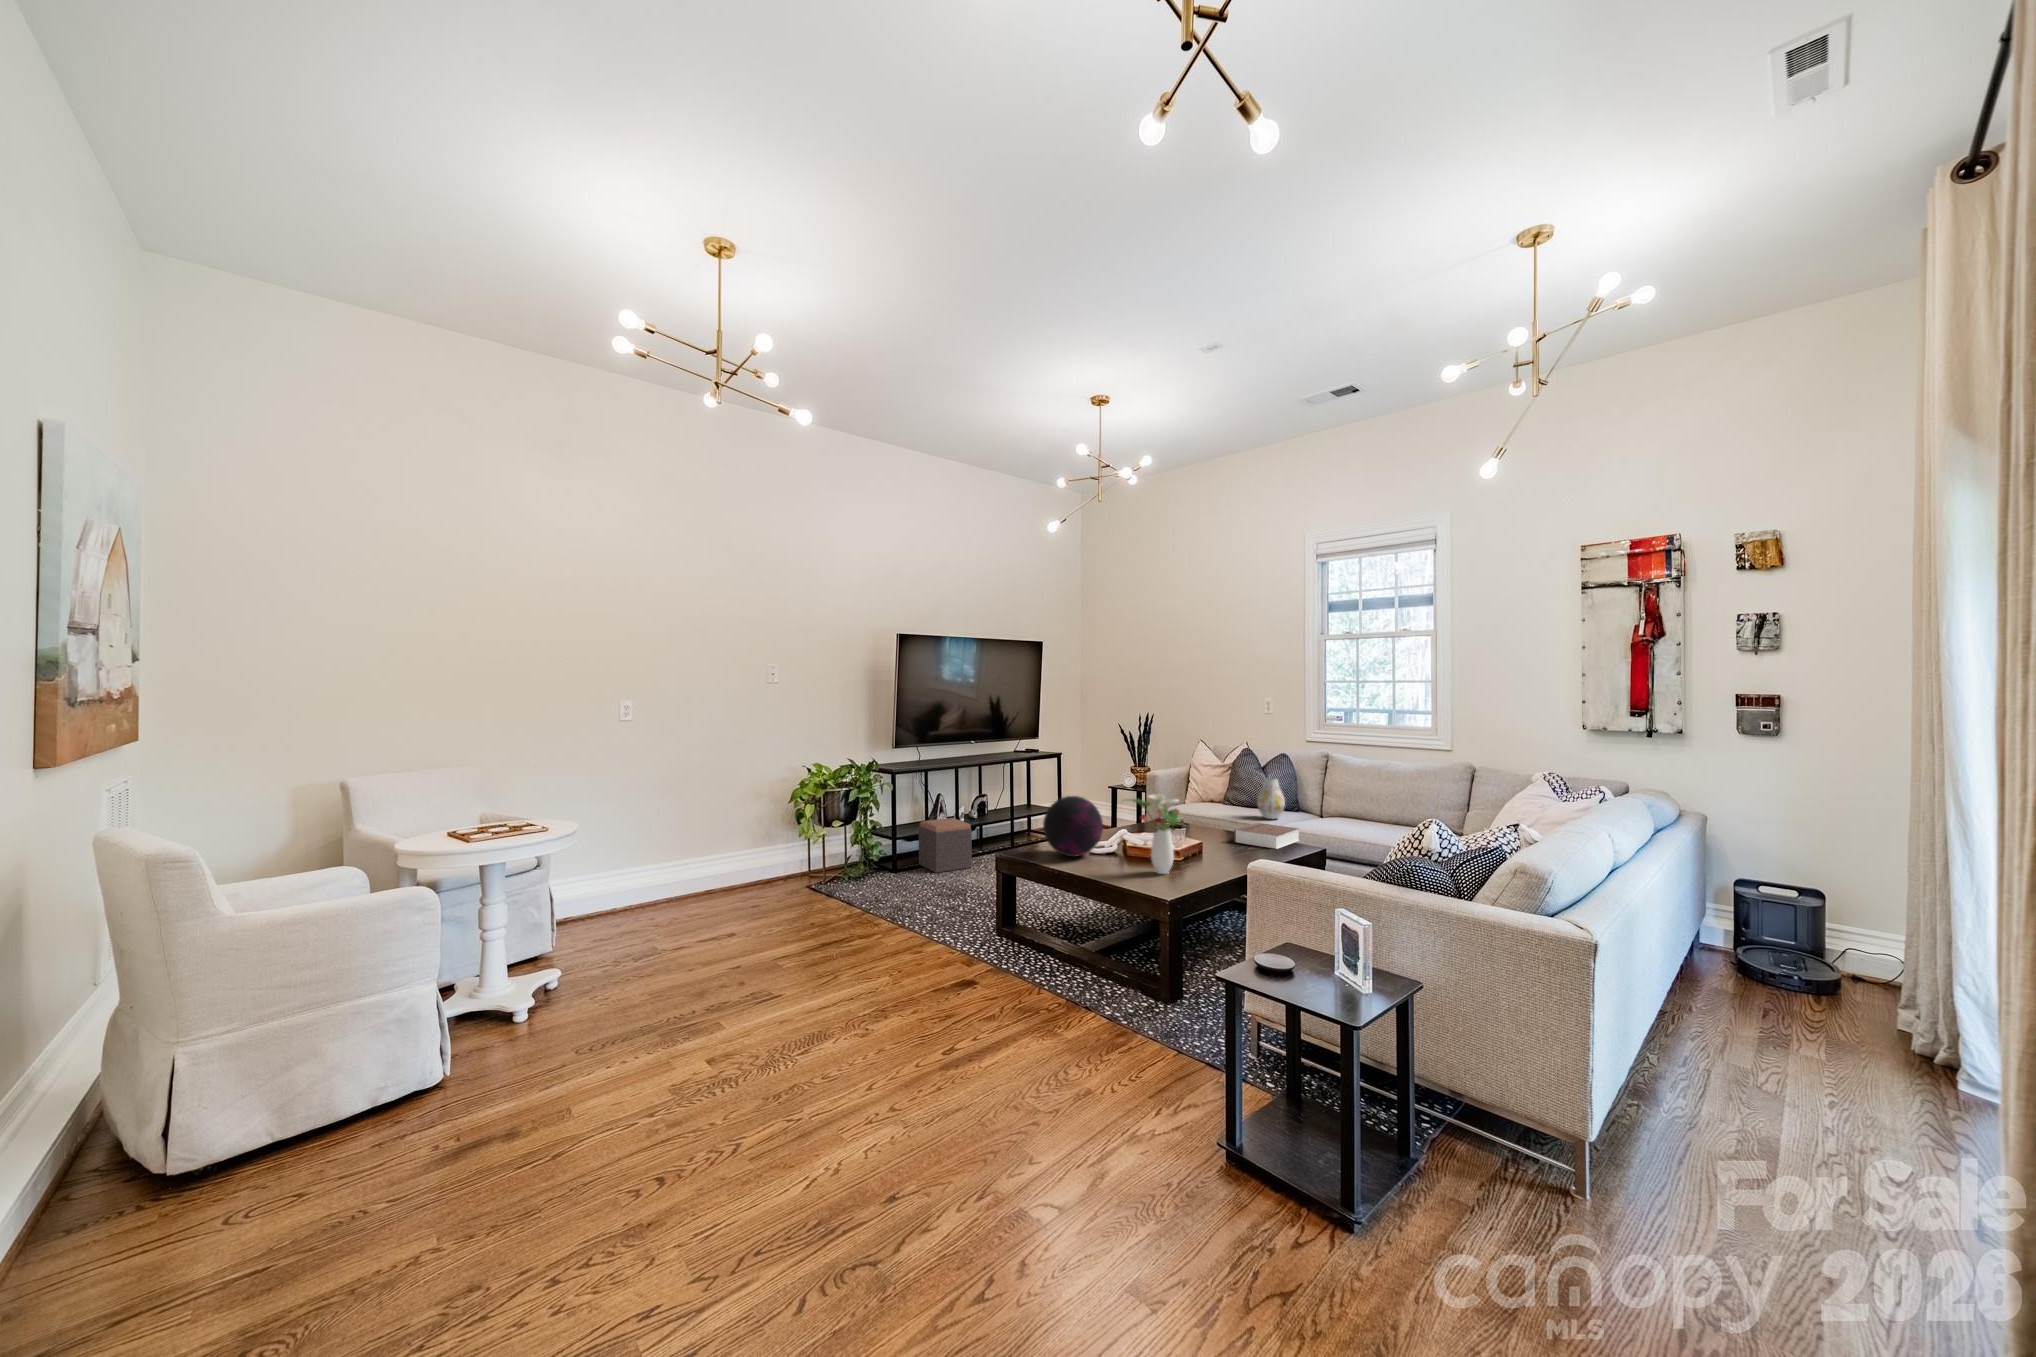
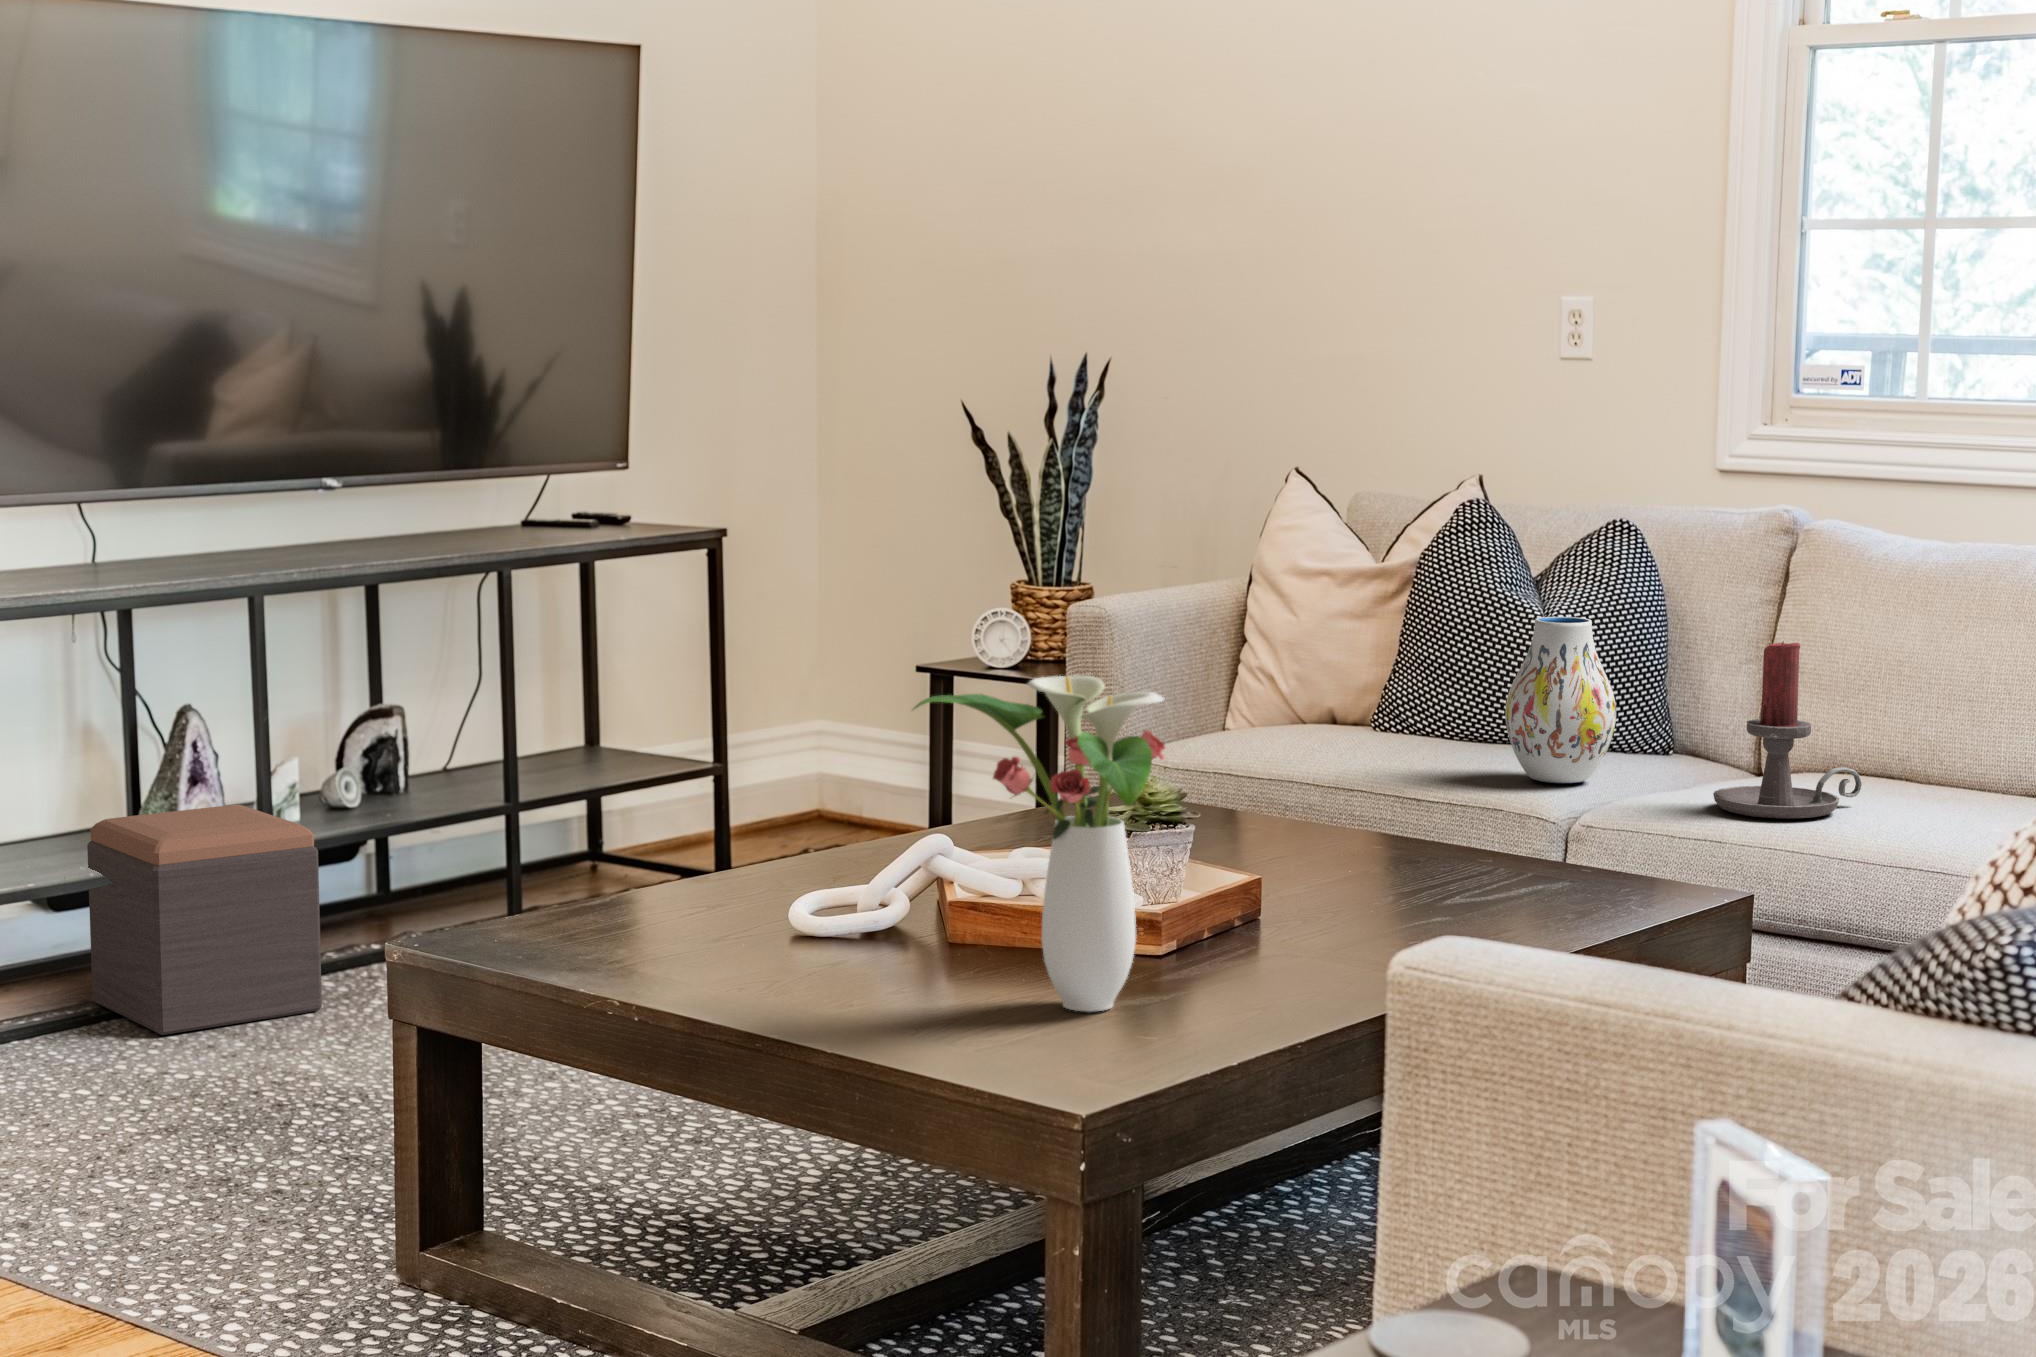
candle holder: none [1311,785,1349,829] -> present [1713,641,1862,819]
decorative orb: present [1043,796,1103,857] -> none [585,690,846,949]
book: present [1234,823,1299,849] -> none [1400,796,1666,898]

